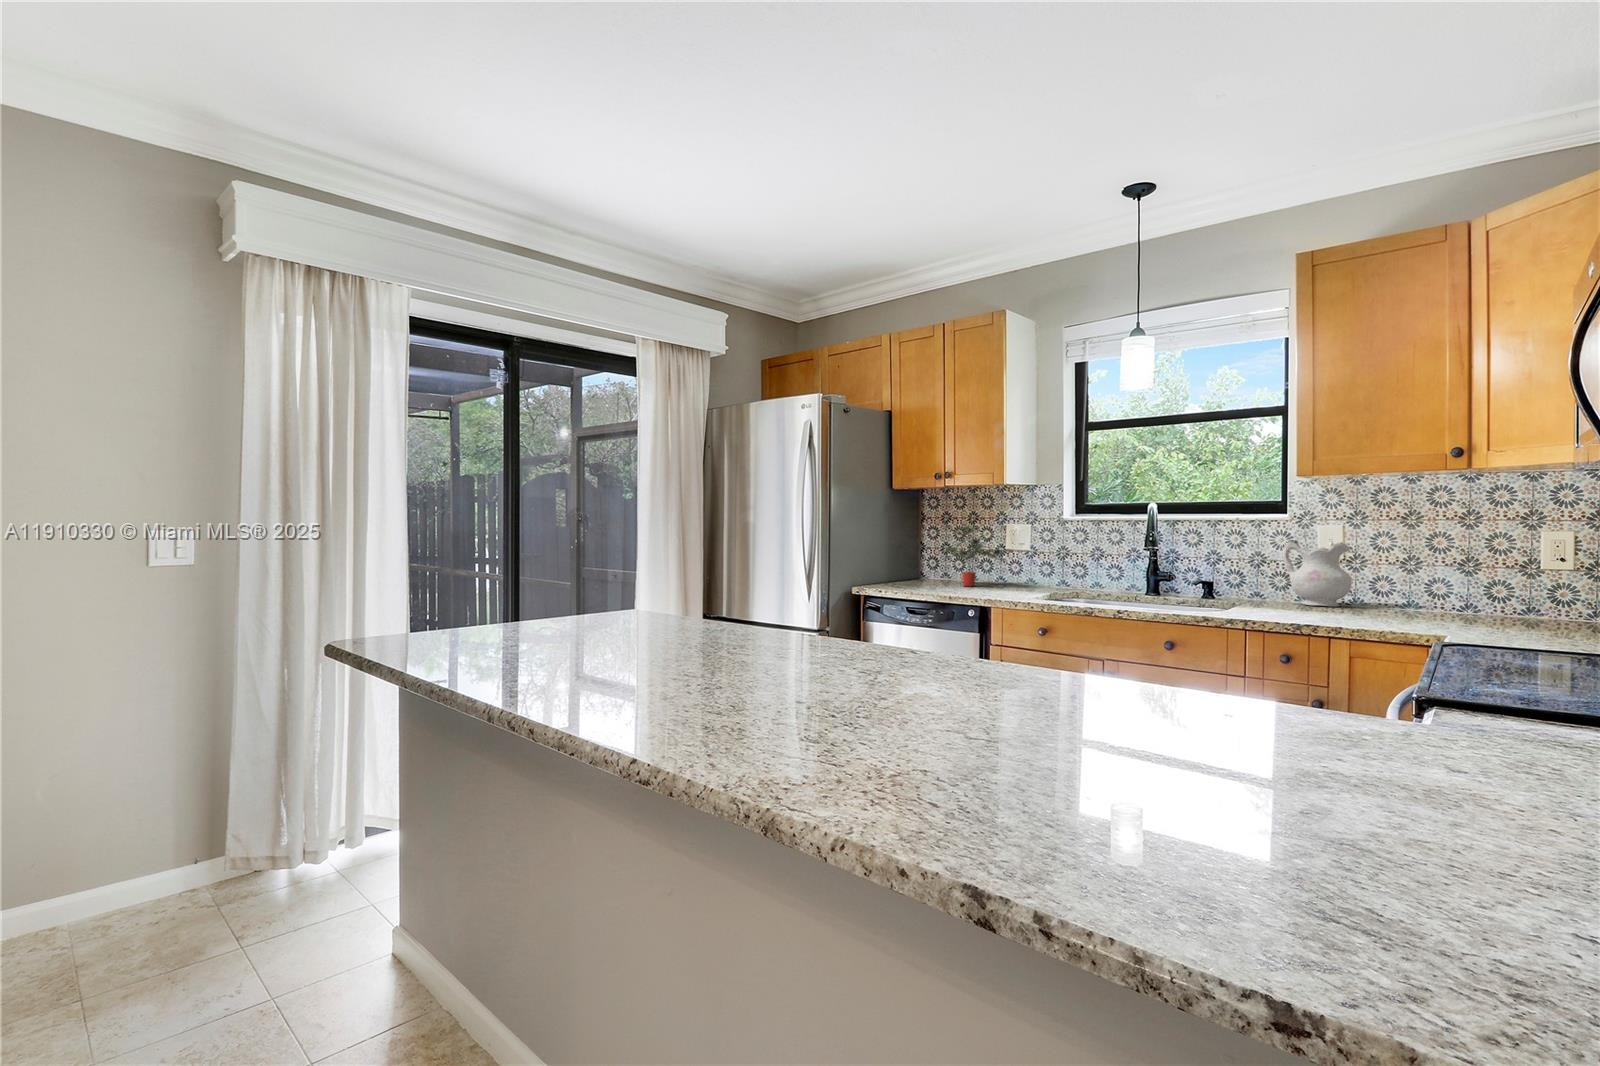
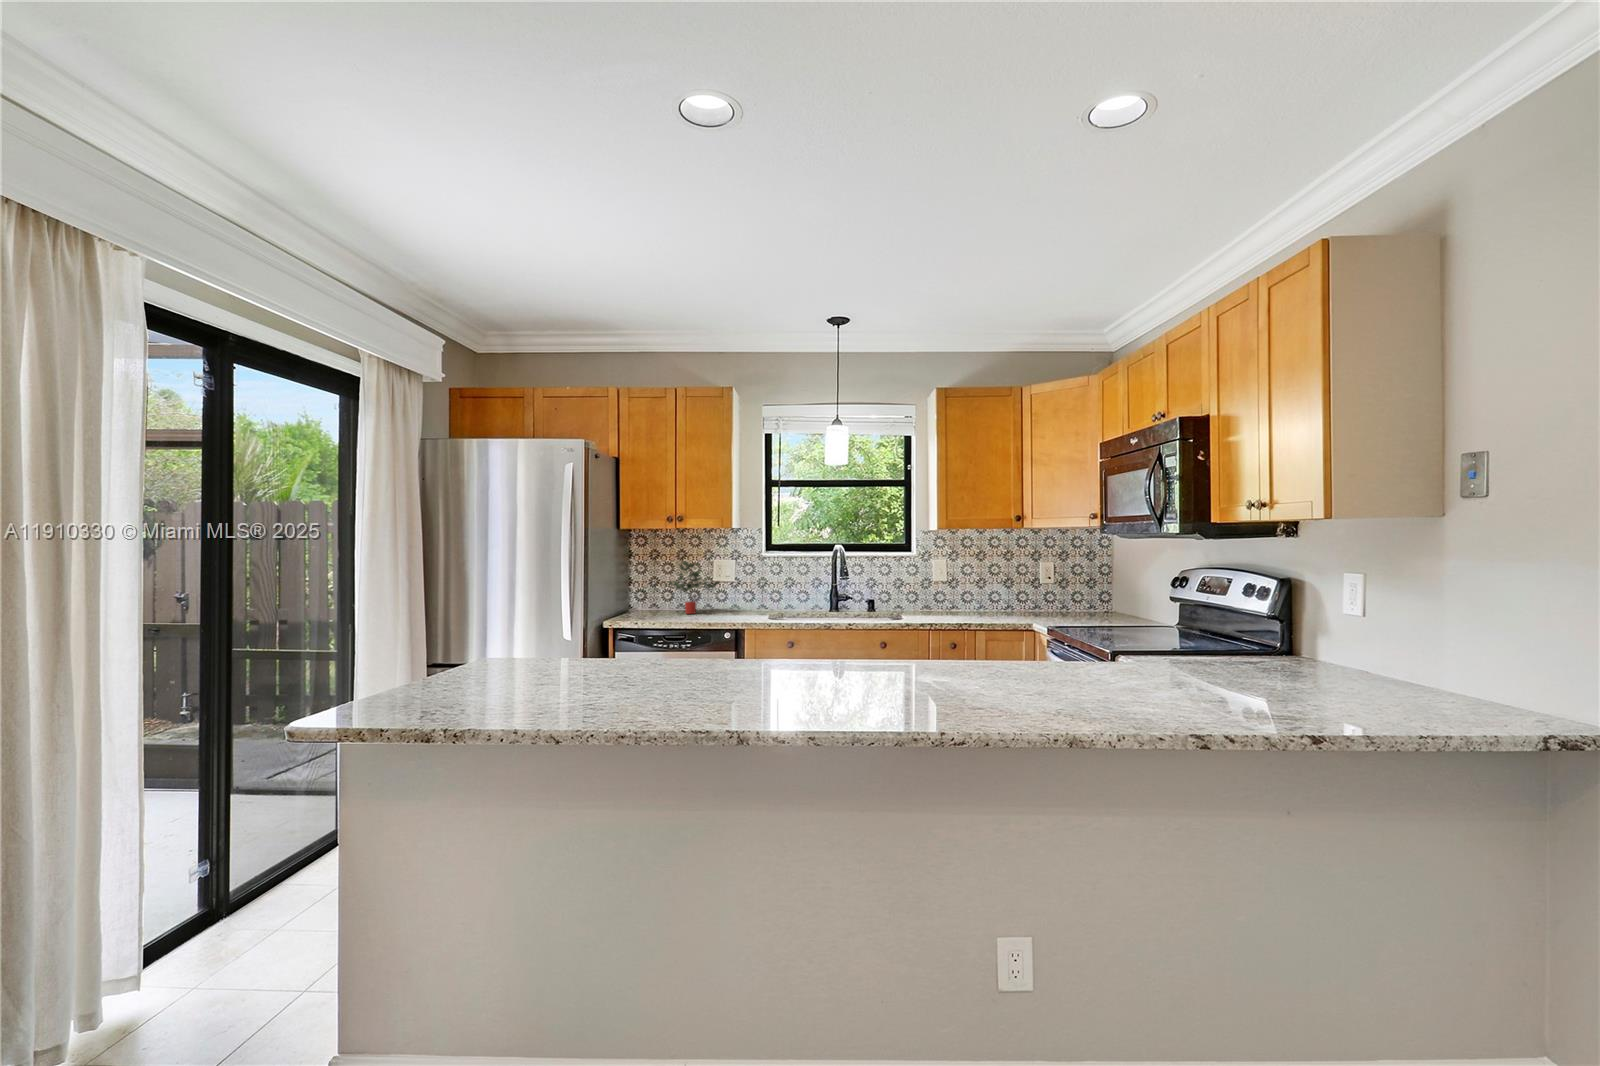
ceramic pitcher: present [1283,540,1352,607] -> none [918,569,956,612]

